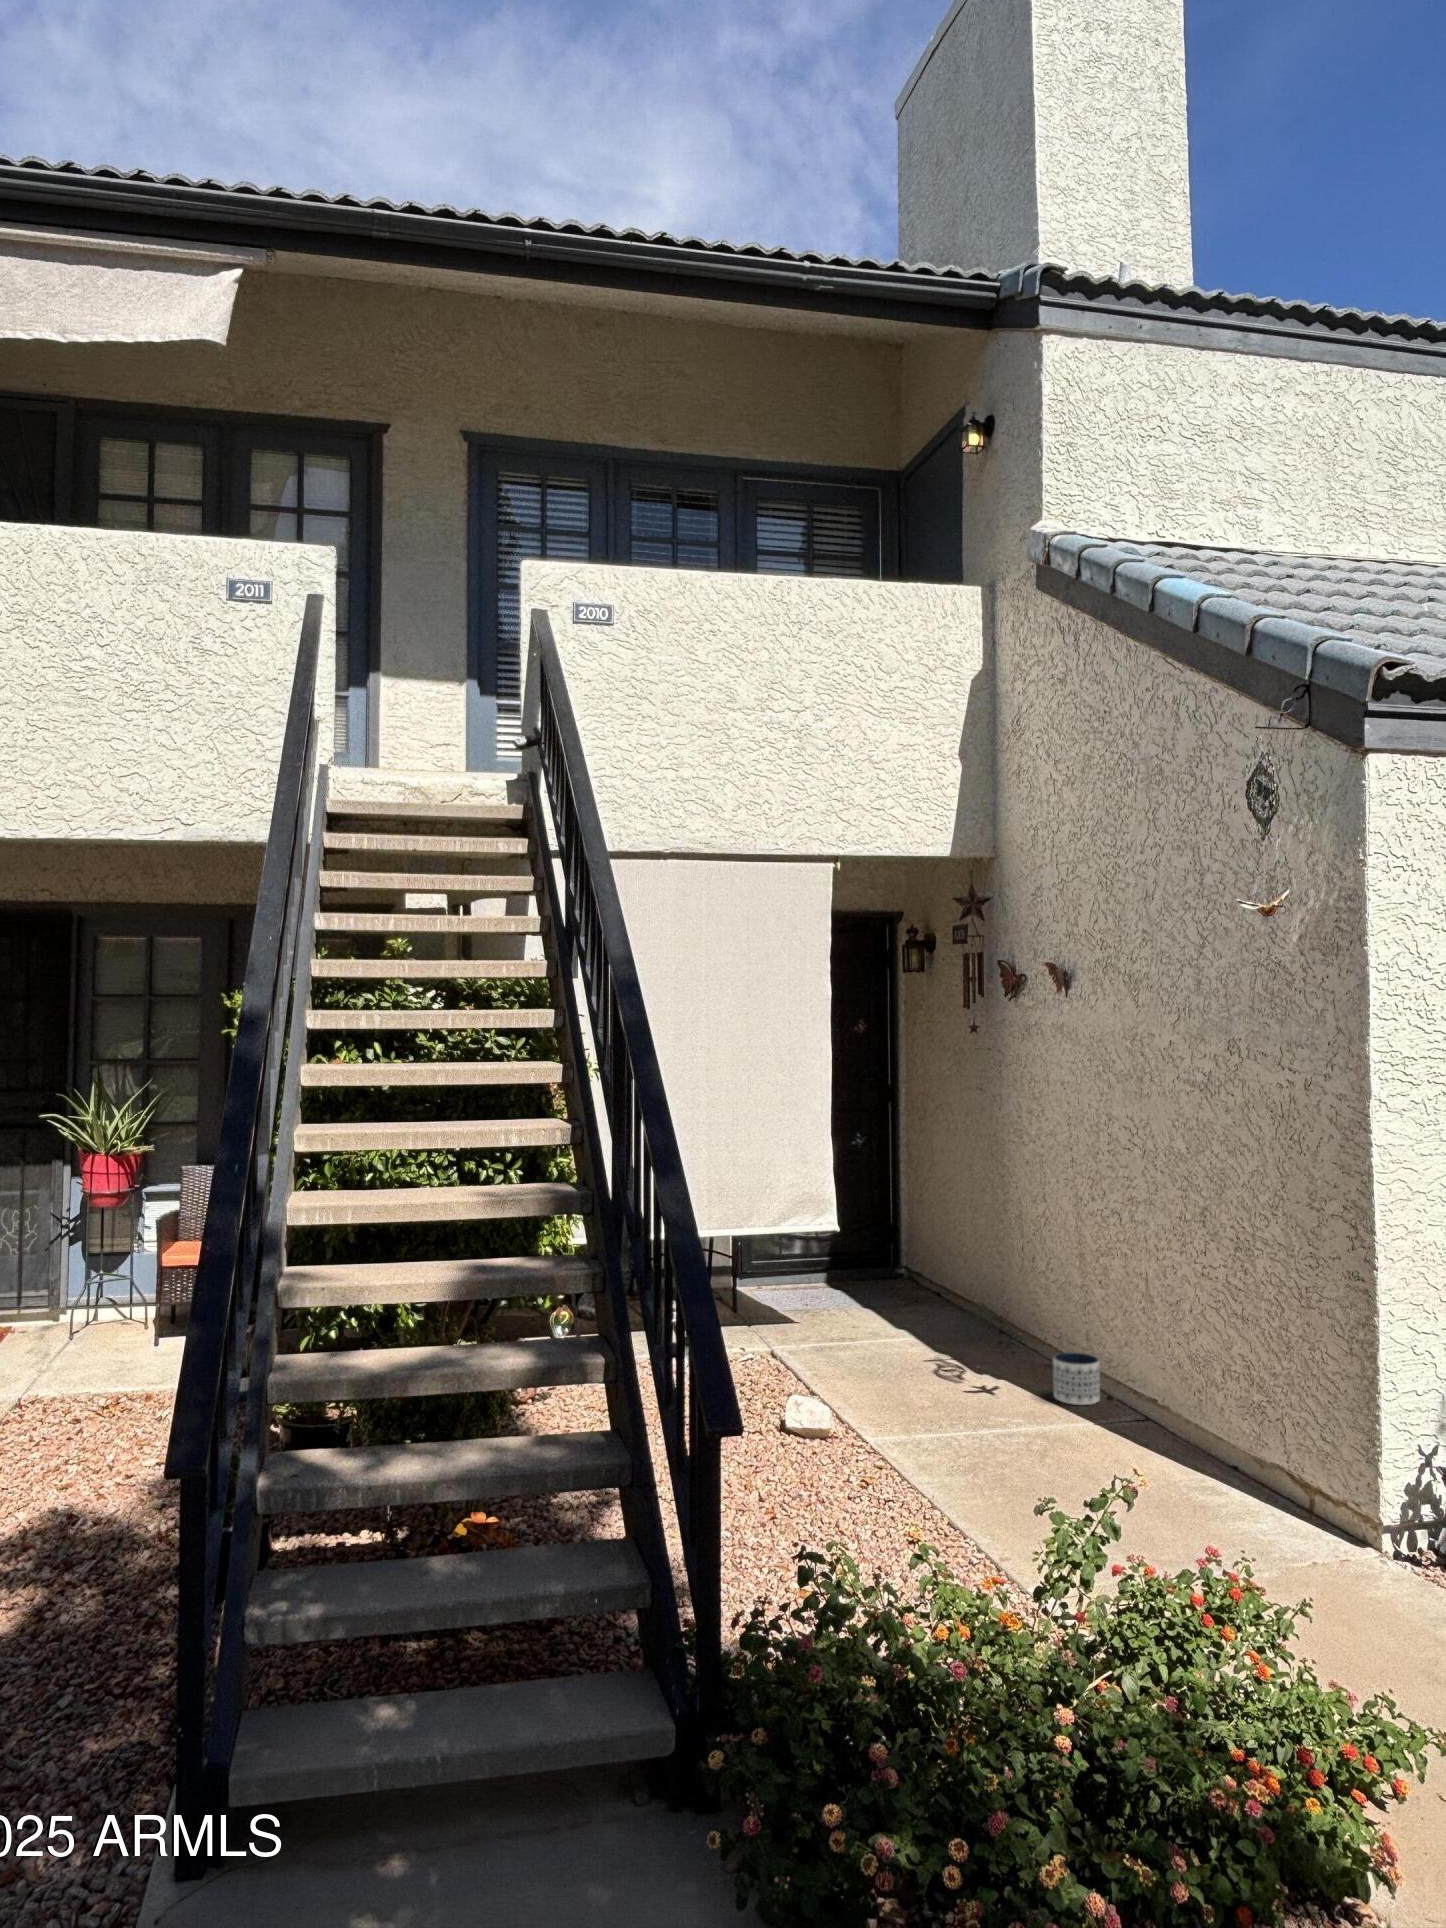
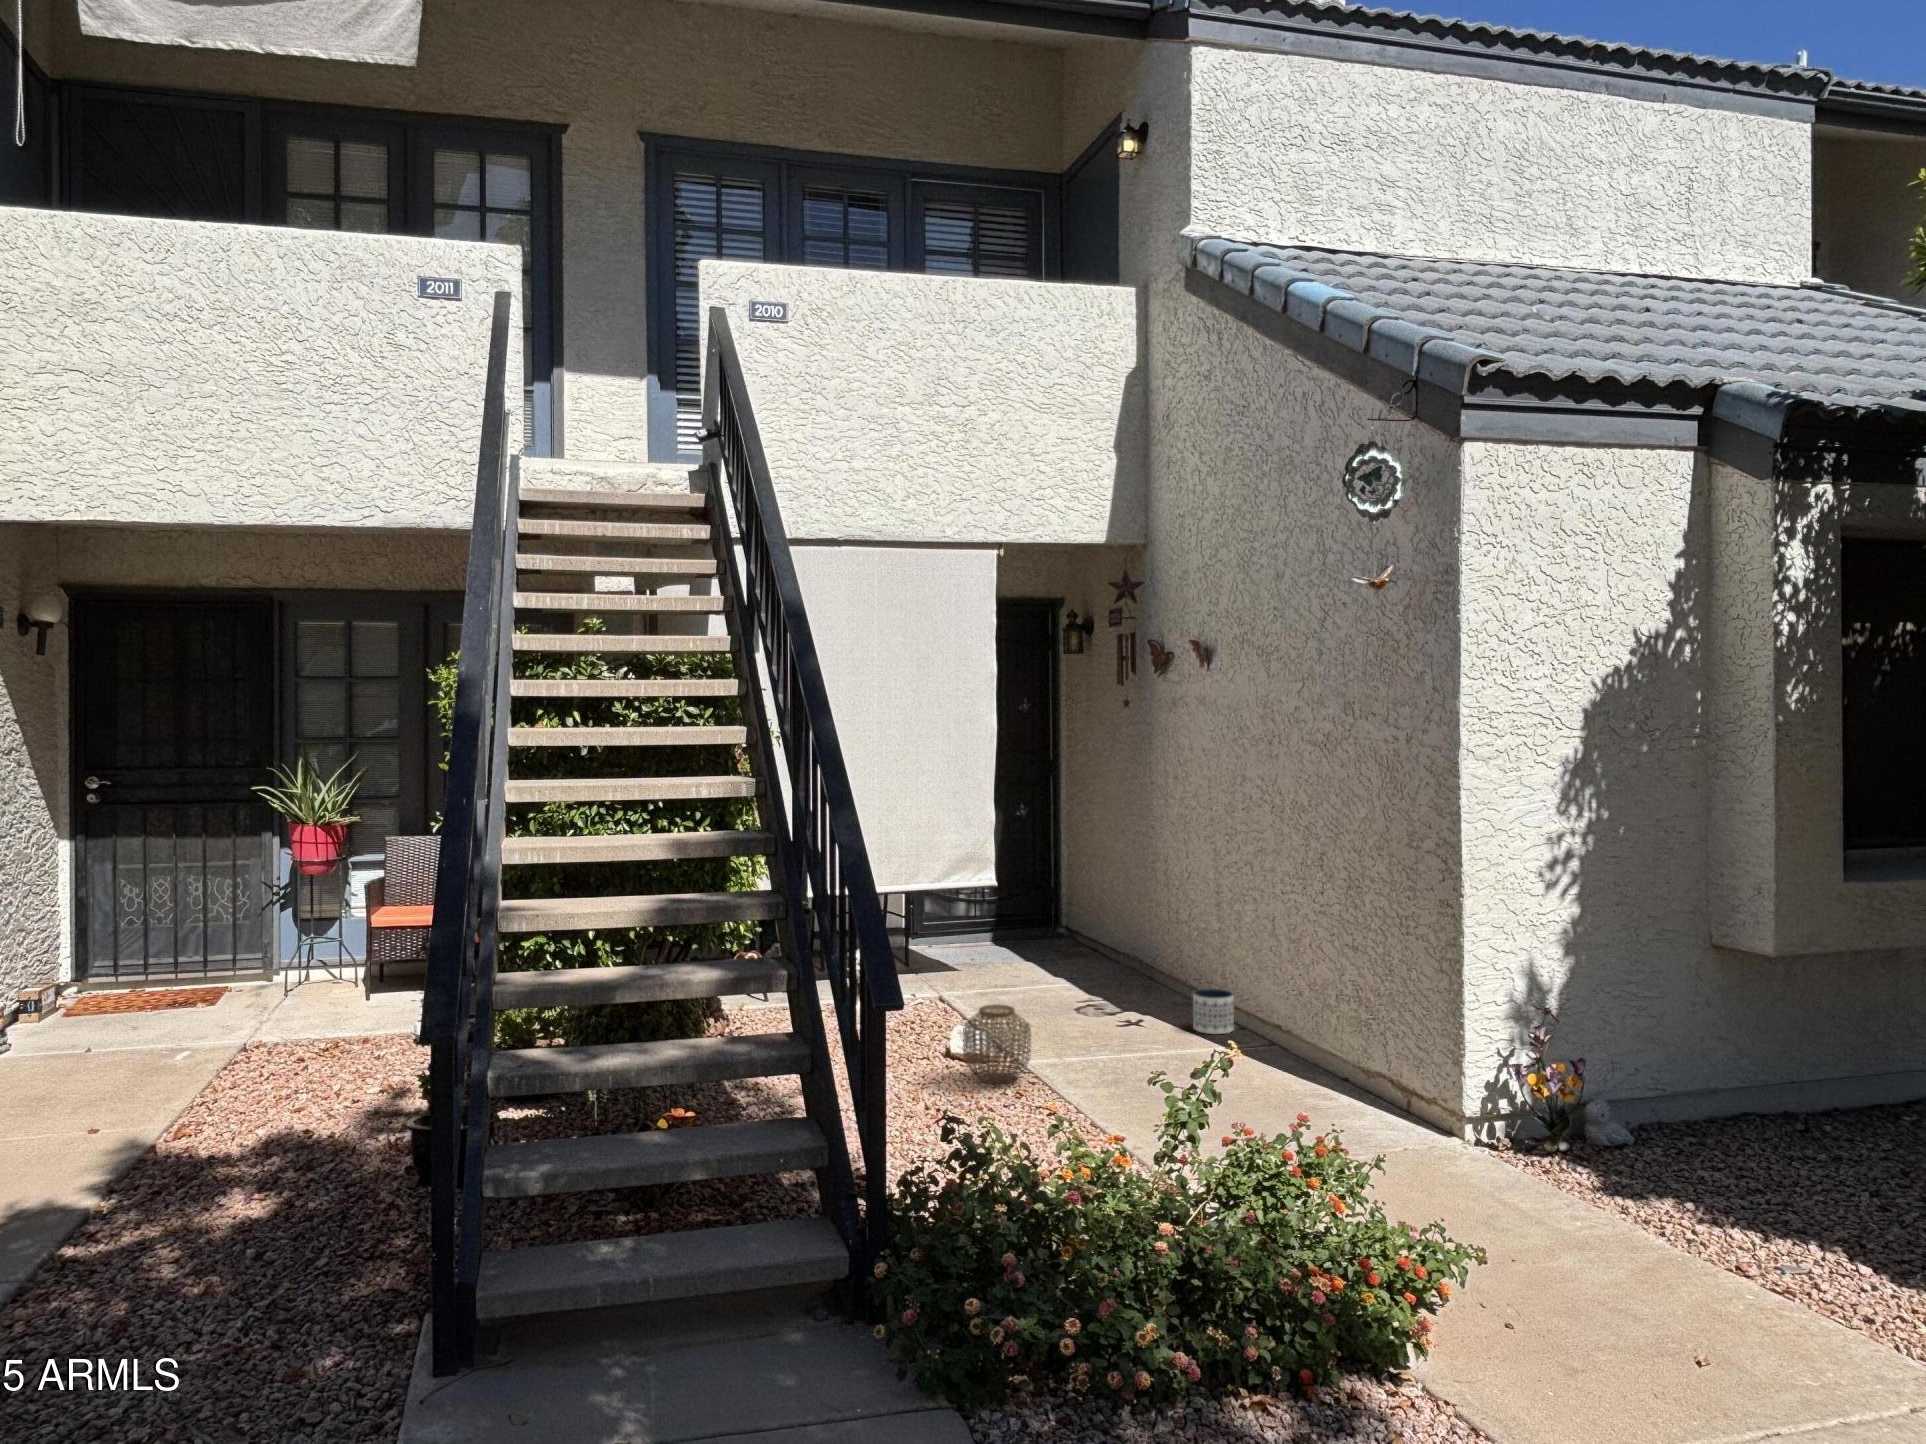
woven basket: none [800,1372,876,1464] -> present [963,1004,1031,1084]

